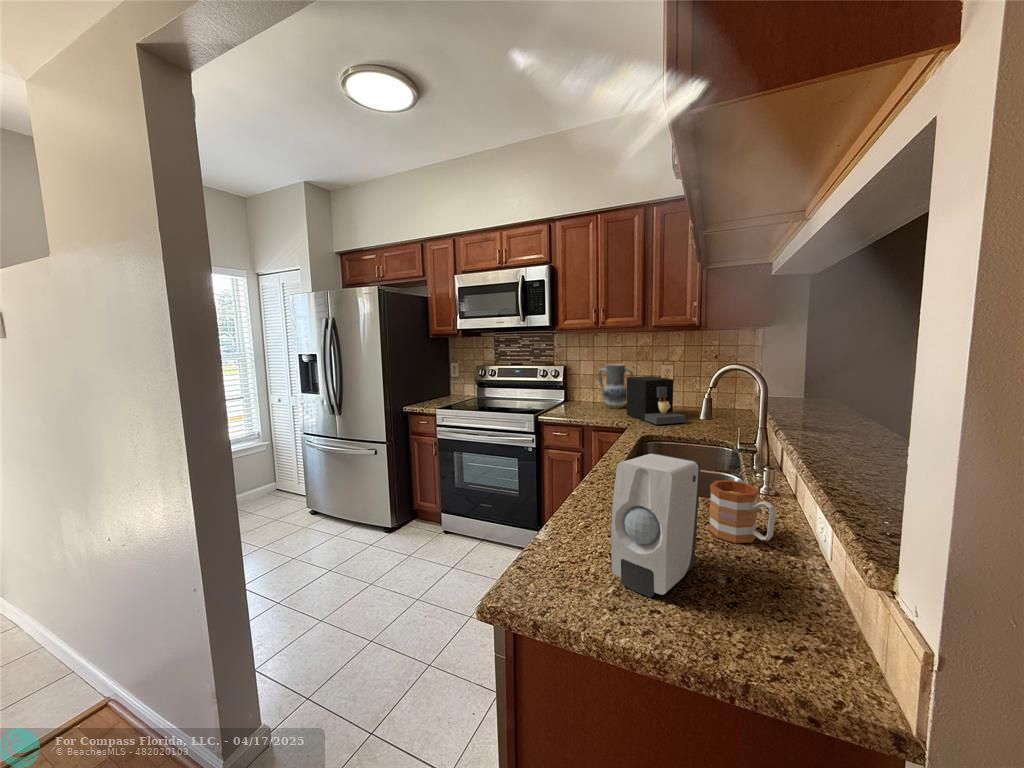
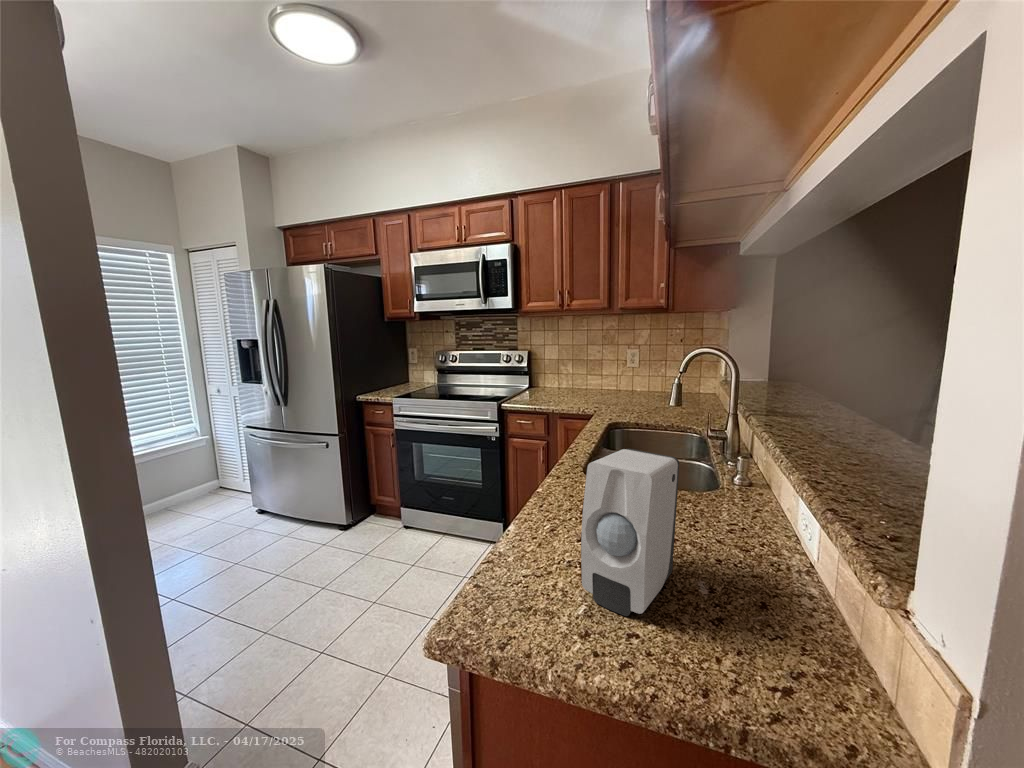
vase: present [598,364,633,408] -> none [562,348,597,394]
coffee maker: present [627,376,686,425] -> none [591,360,650,410]
mug: present [709,480,776,543] -> none [683,473,756,542]

